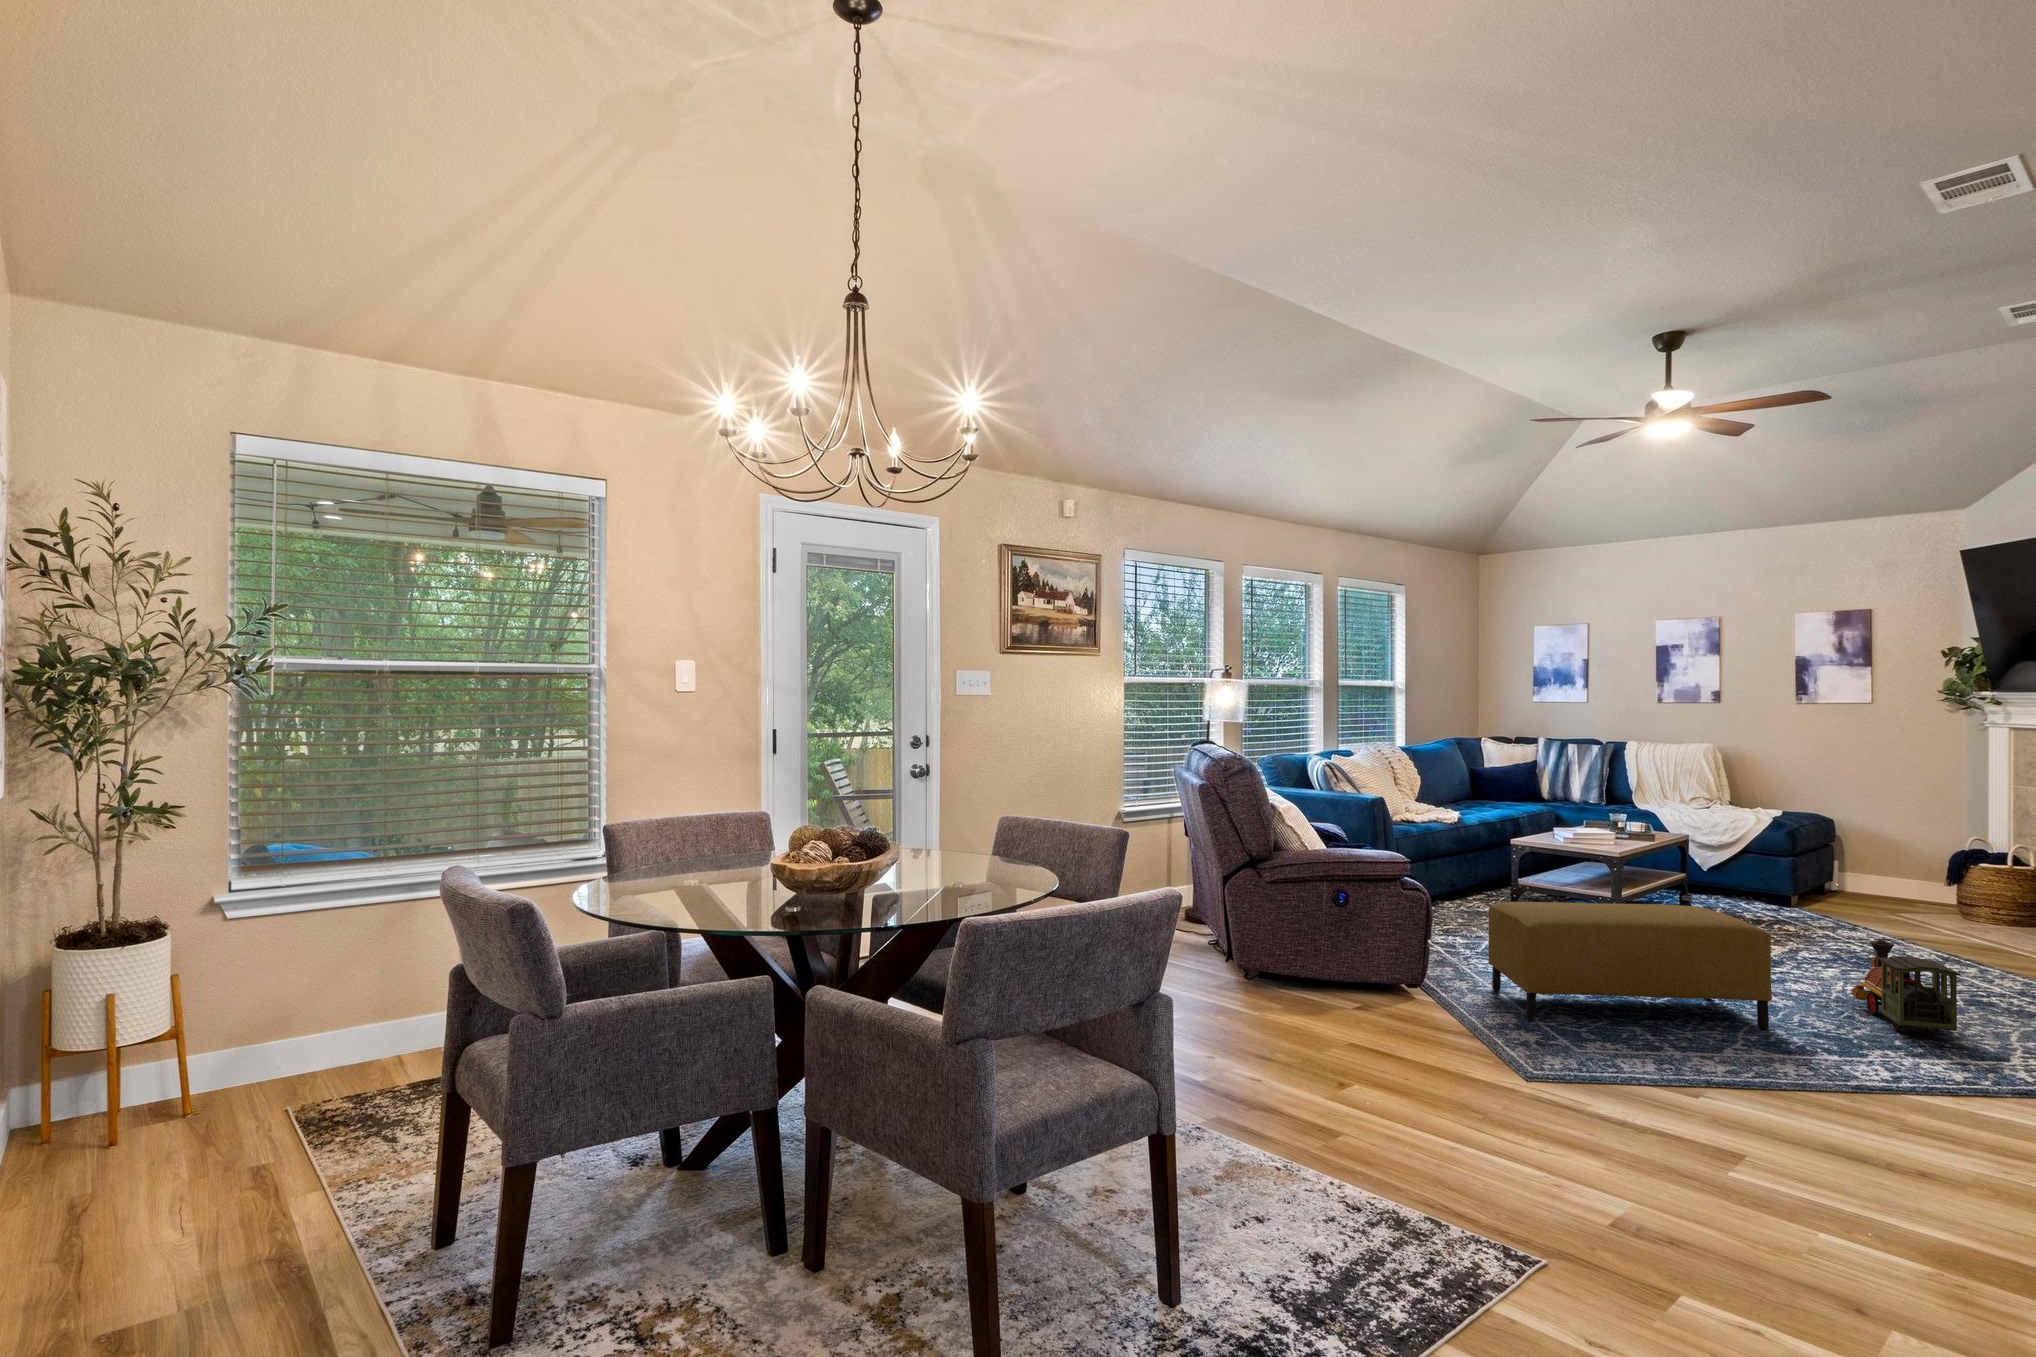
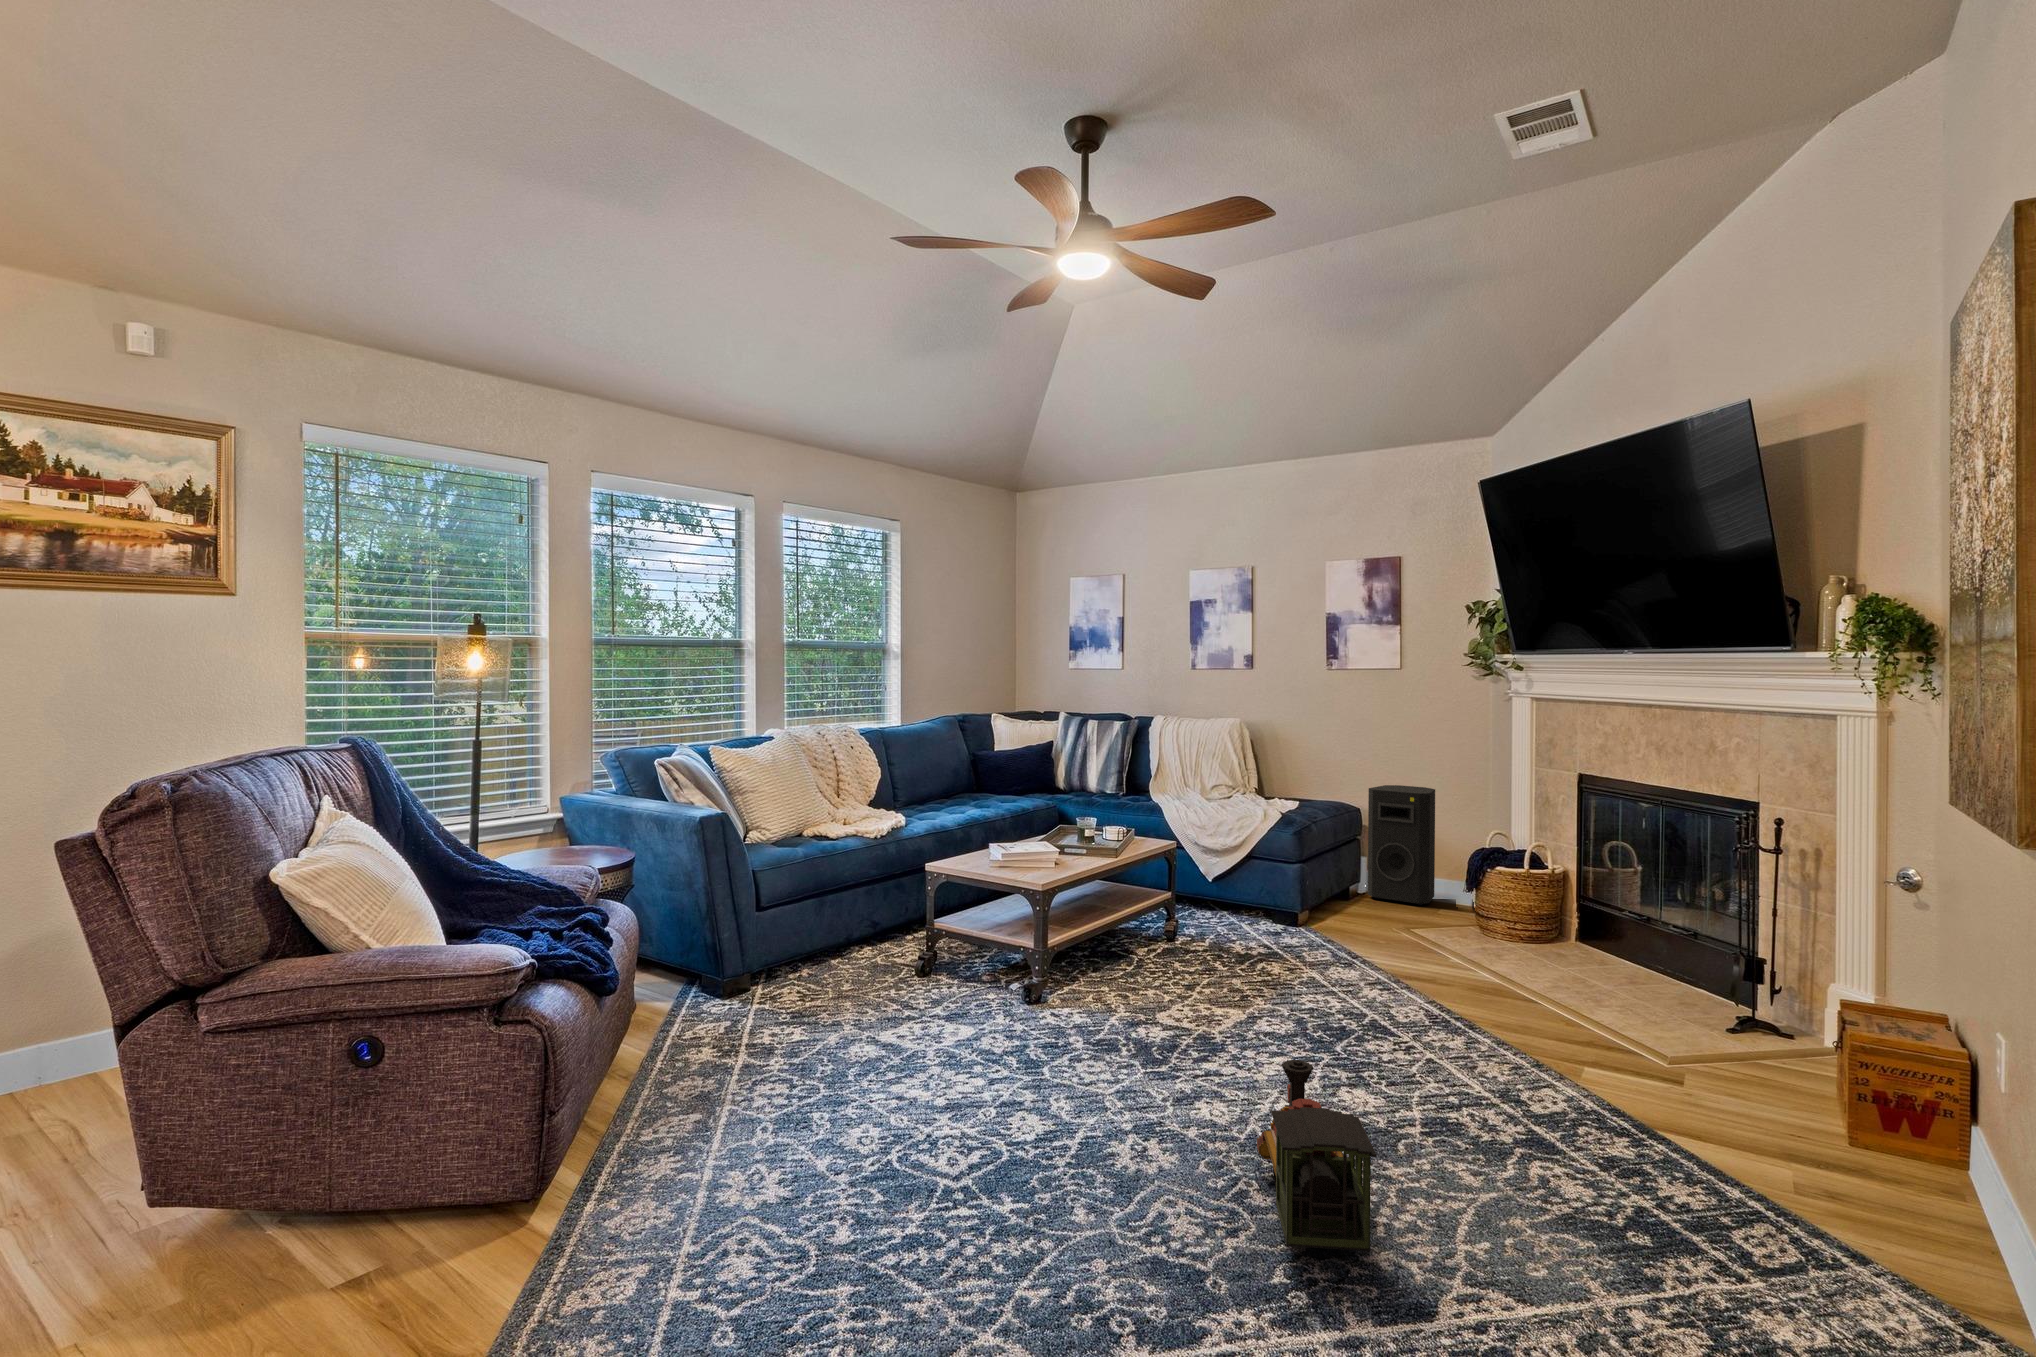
speaker: none [1845,801,1911,900] -> present [1368,785,1435,905]
ottoman: present [1488,902,1772,1029] -> none [650,1020,1088,1296]

